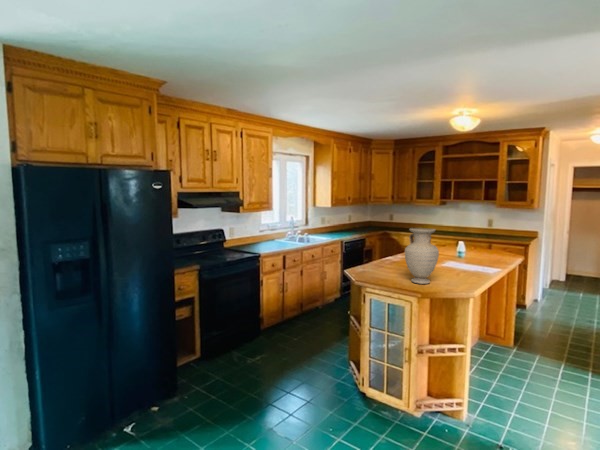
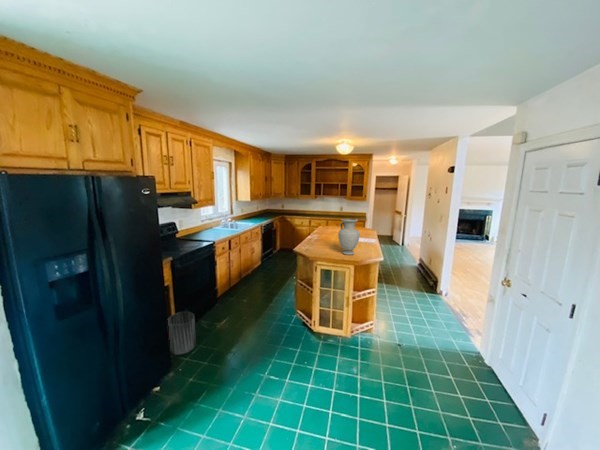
trash can: none [183,333,214,382] -> present [168,312,196,355]

